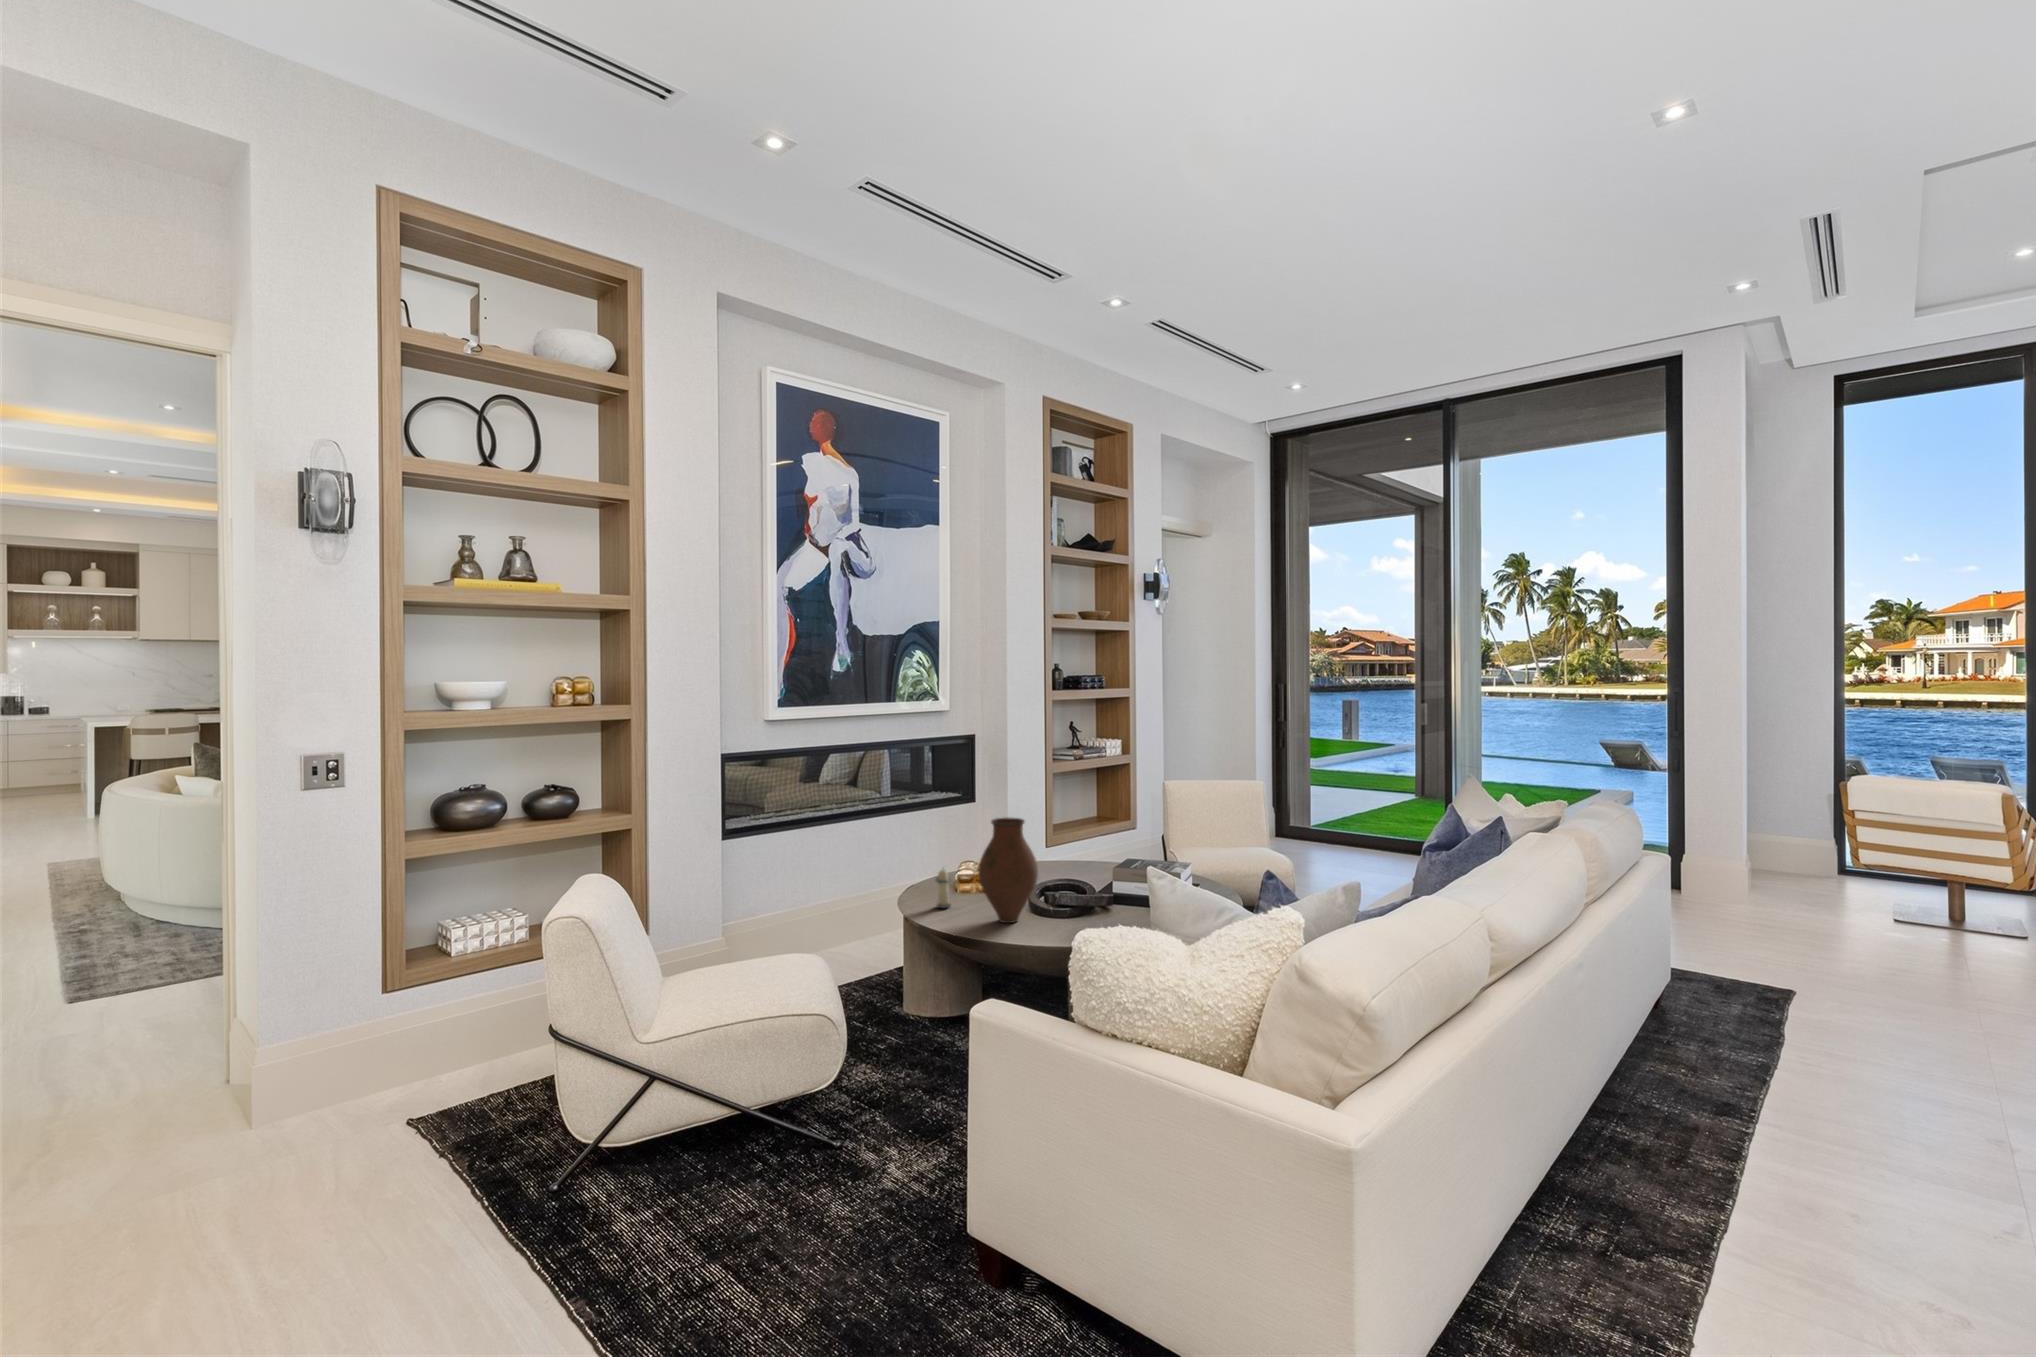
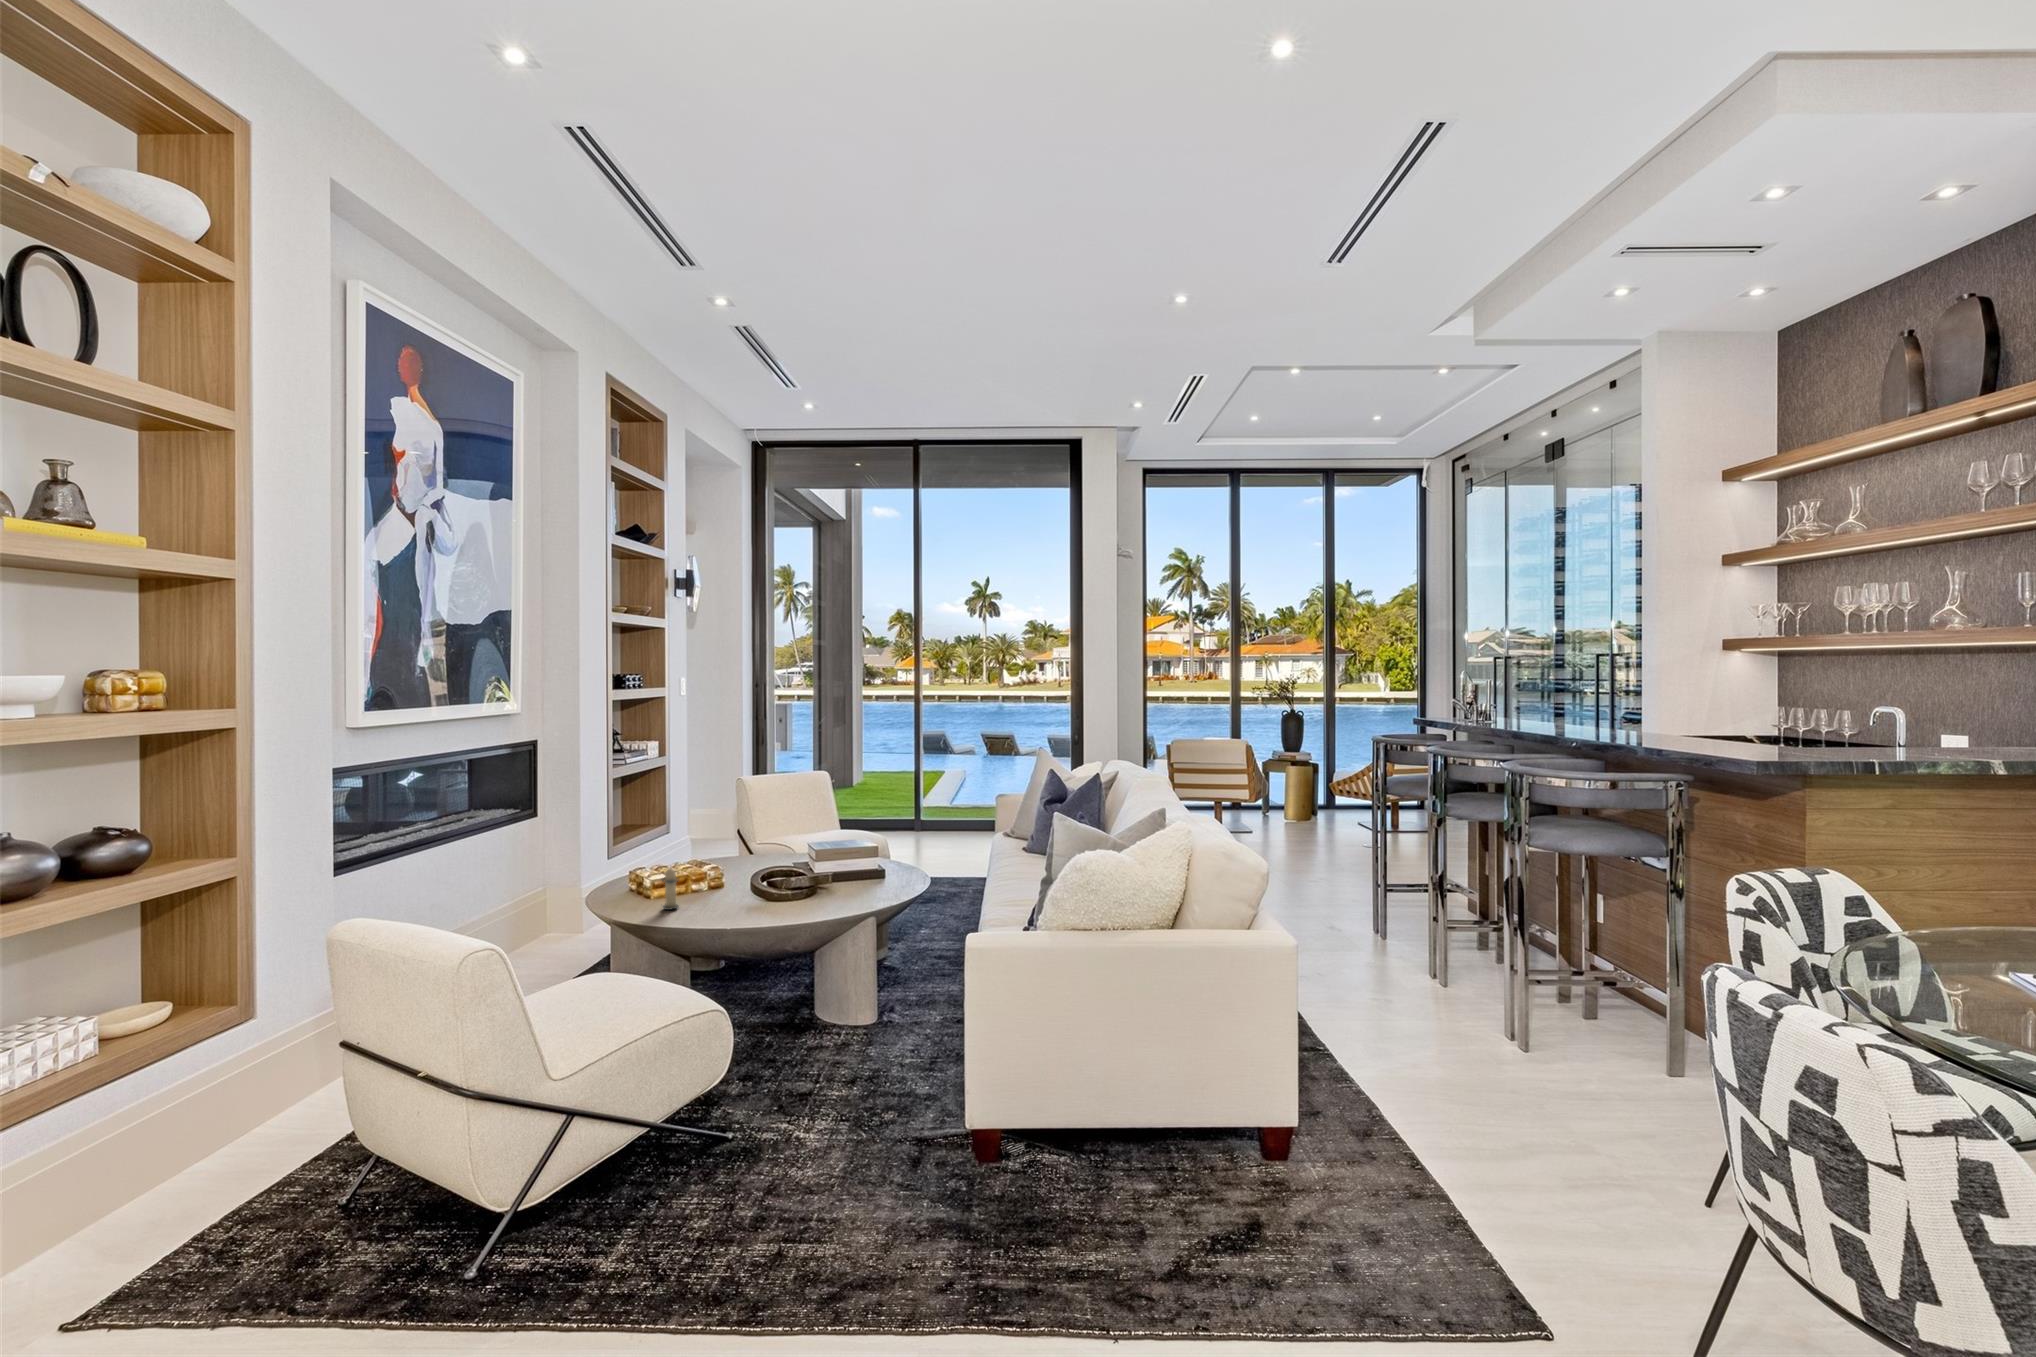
vase: present [978,818,1038,923] -> none [726,805,787,909]

